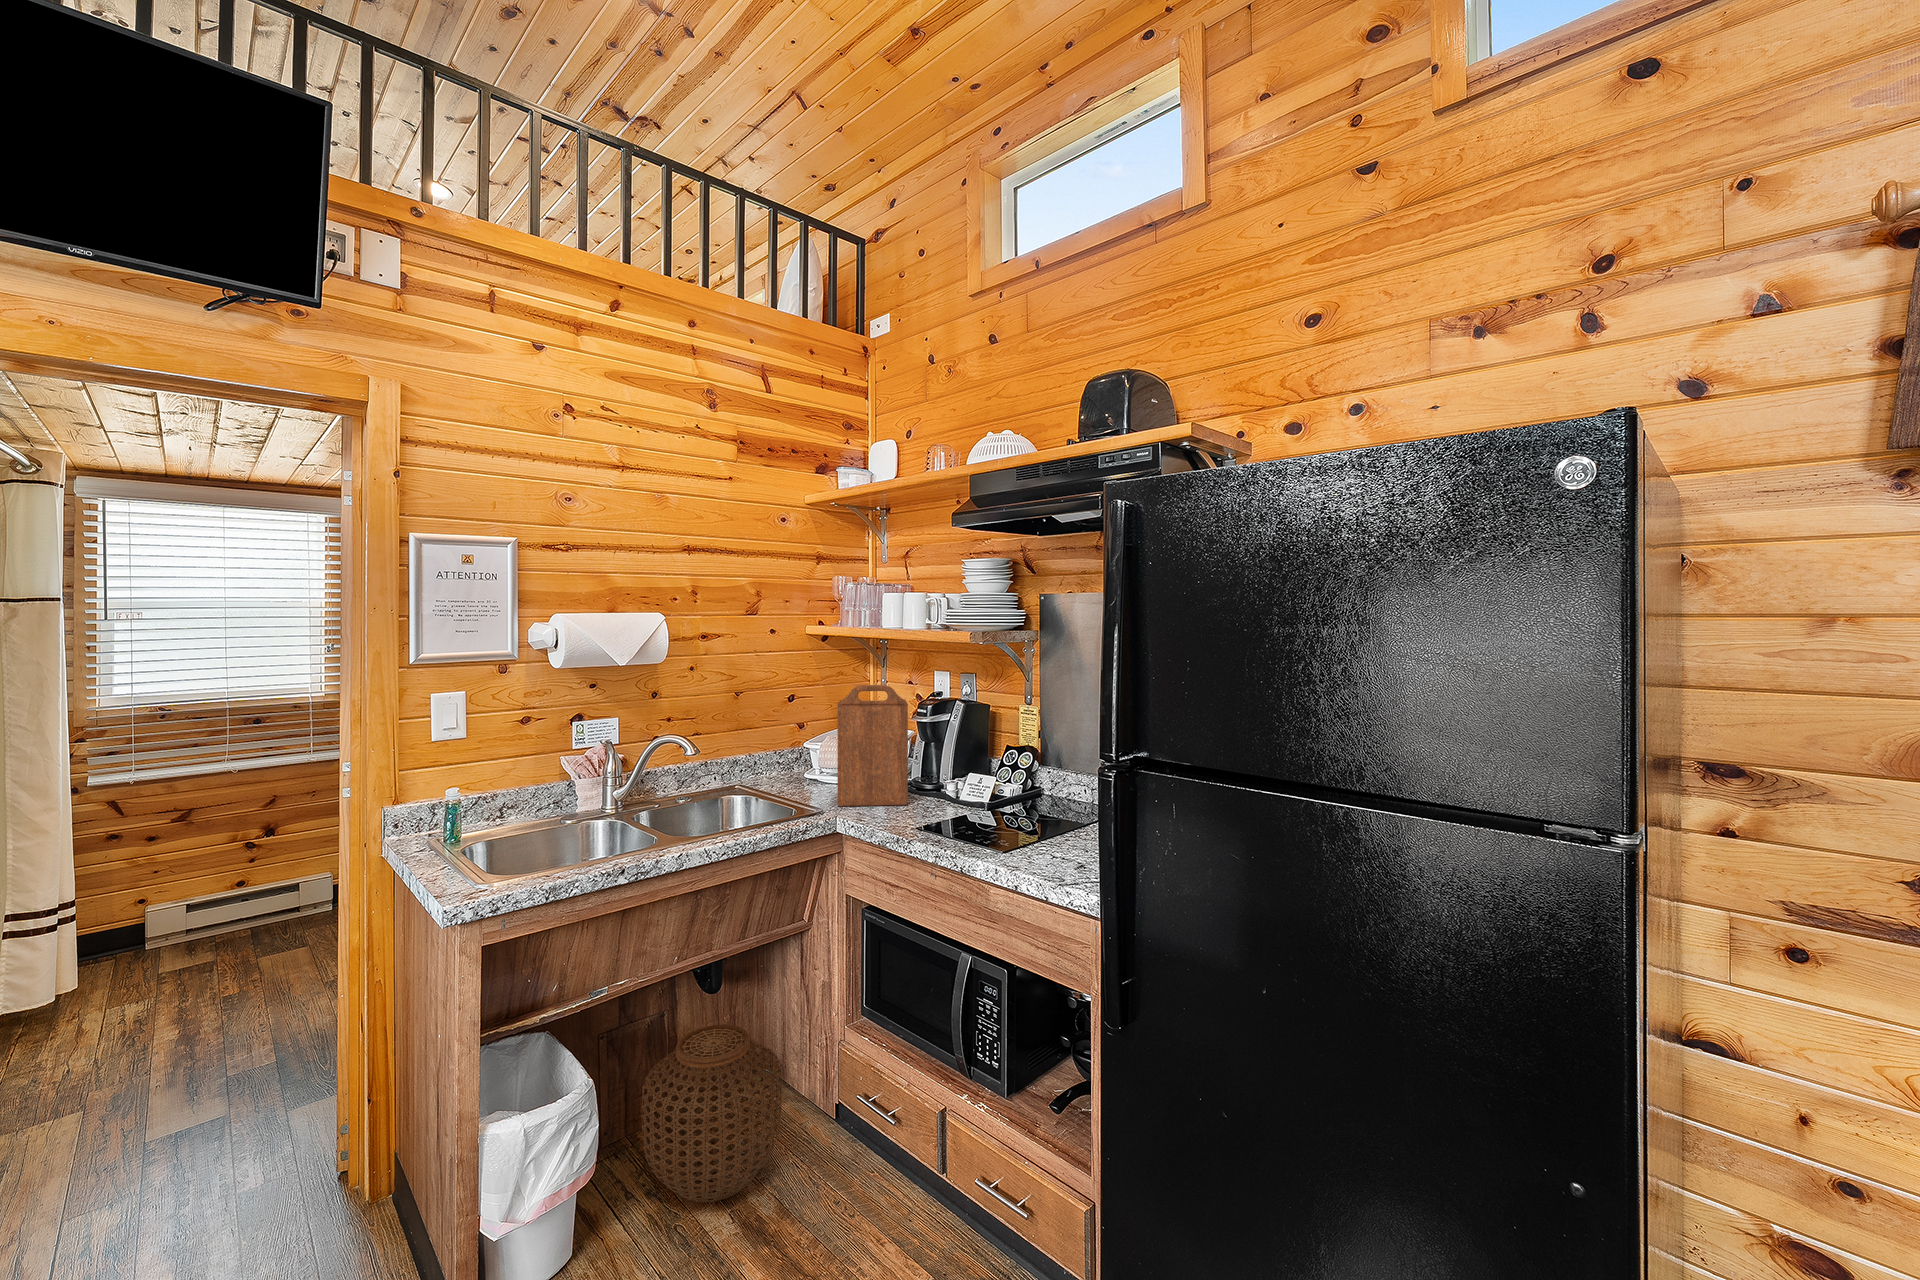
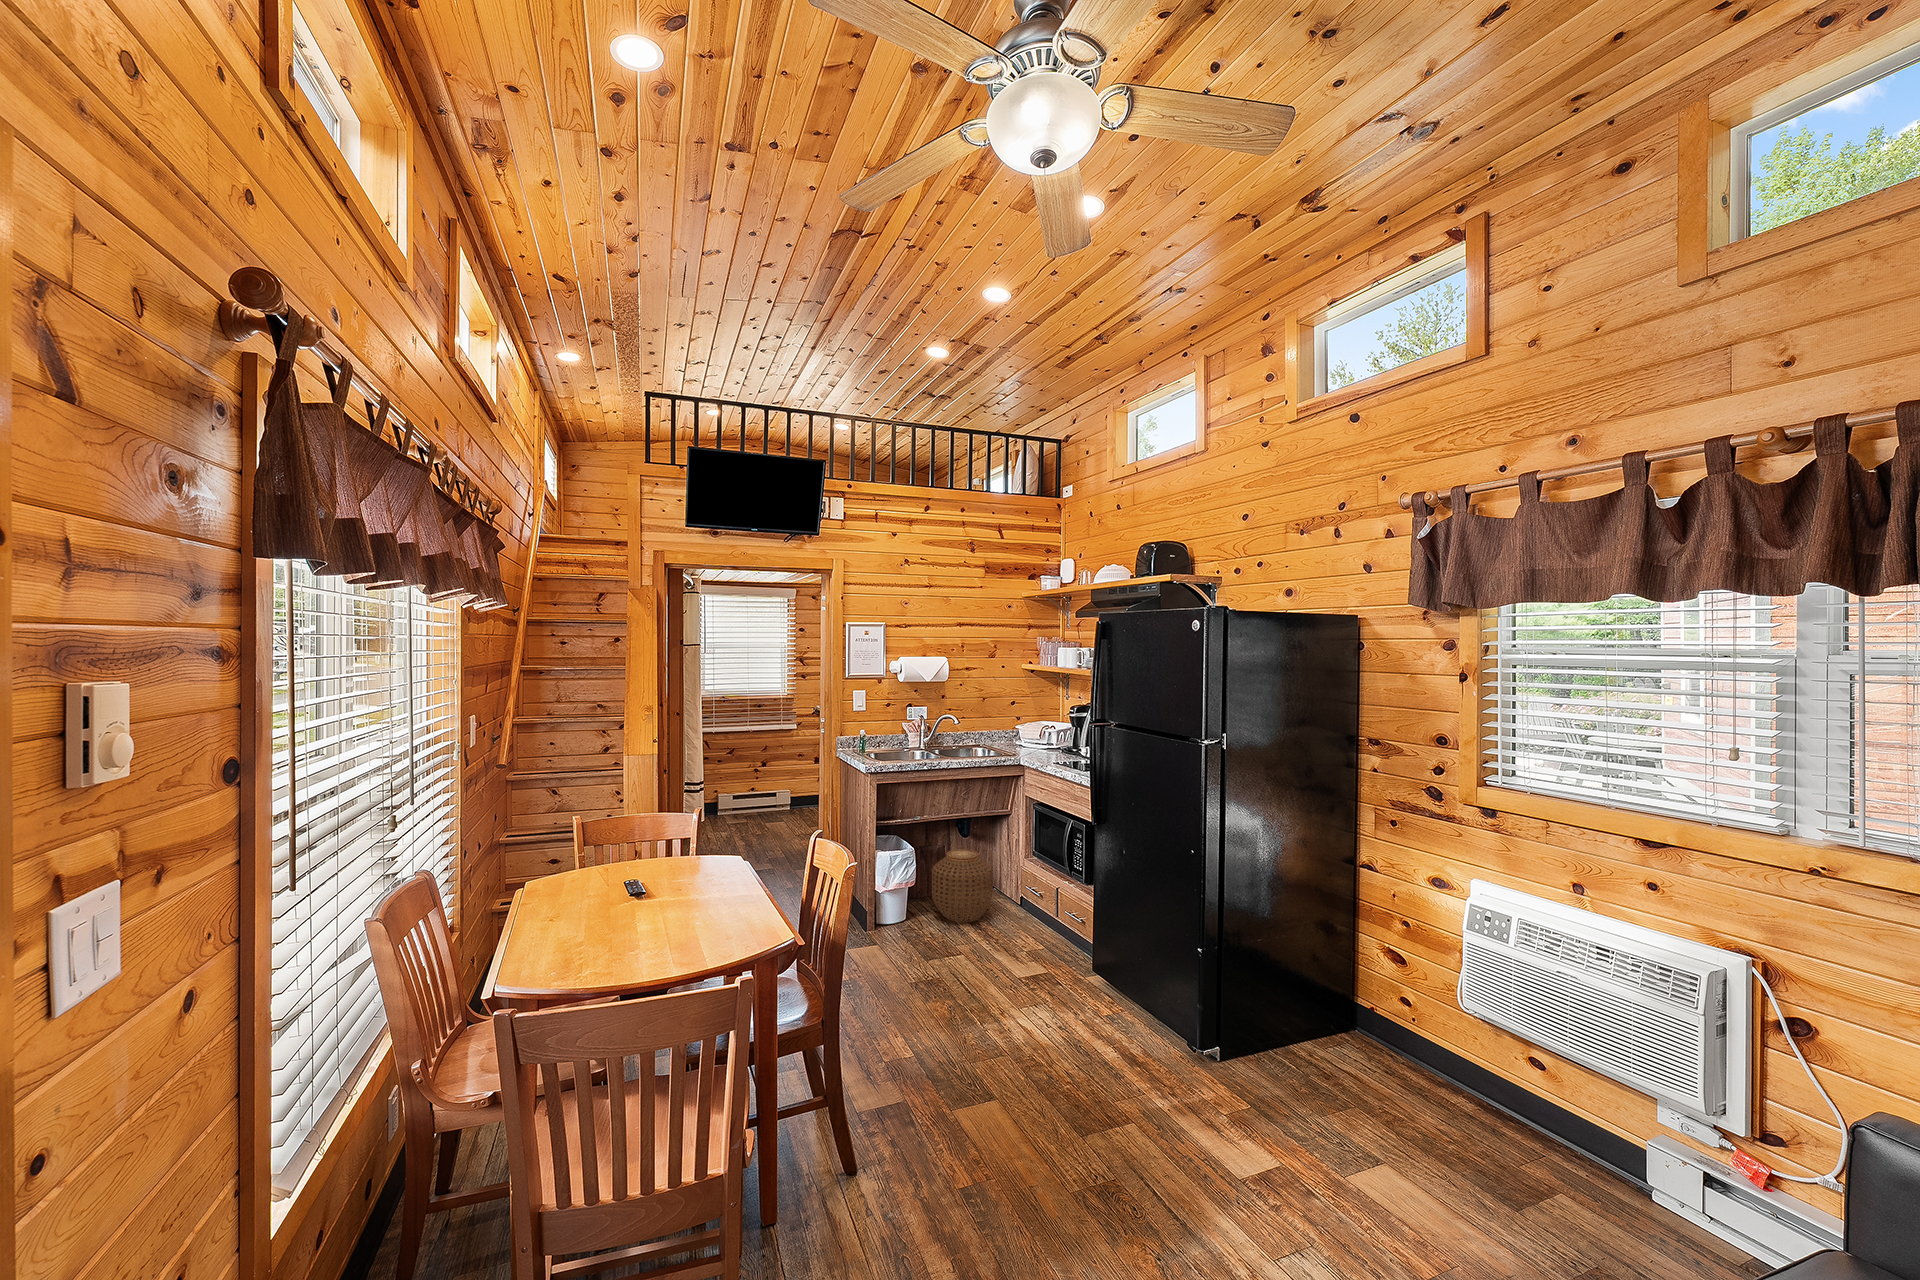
cutting board: present [837,685,908,806] -> none [1026,693,1061,755]

